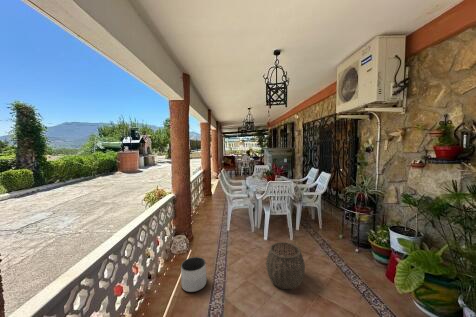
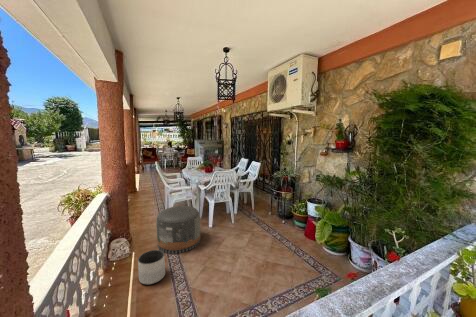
pouf: none [208,215,251,264] -> present [156,206,200,253]
woven basket: present [266,242,305,289] -> none [220,222,253,261]

